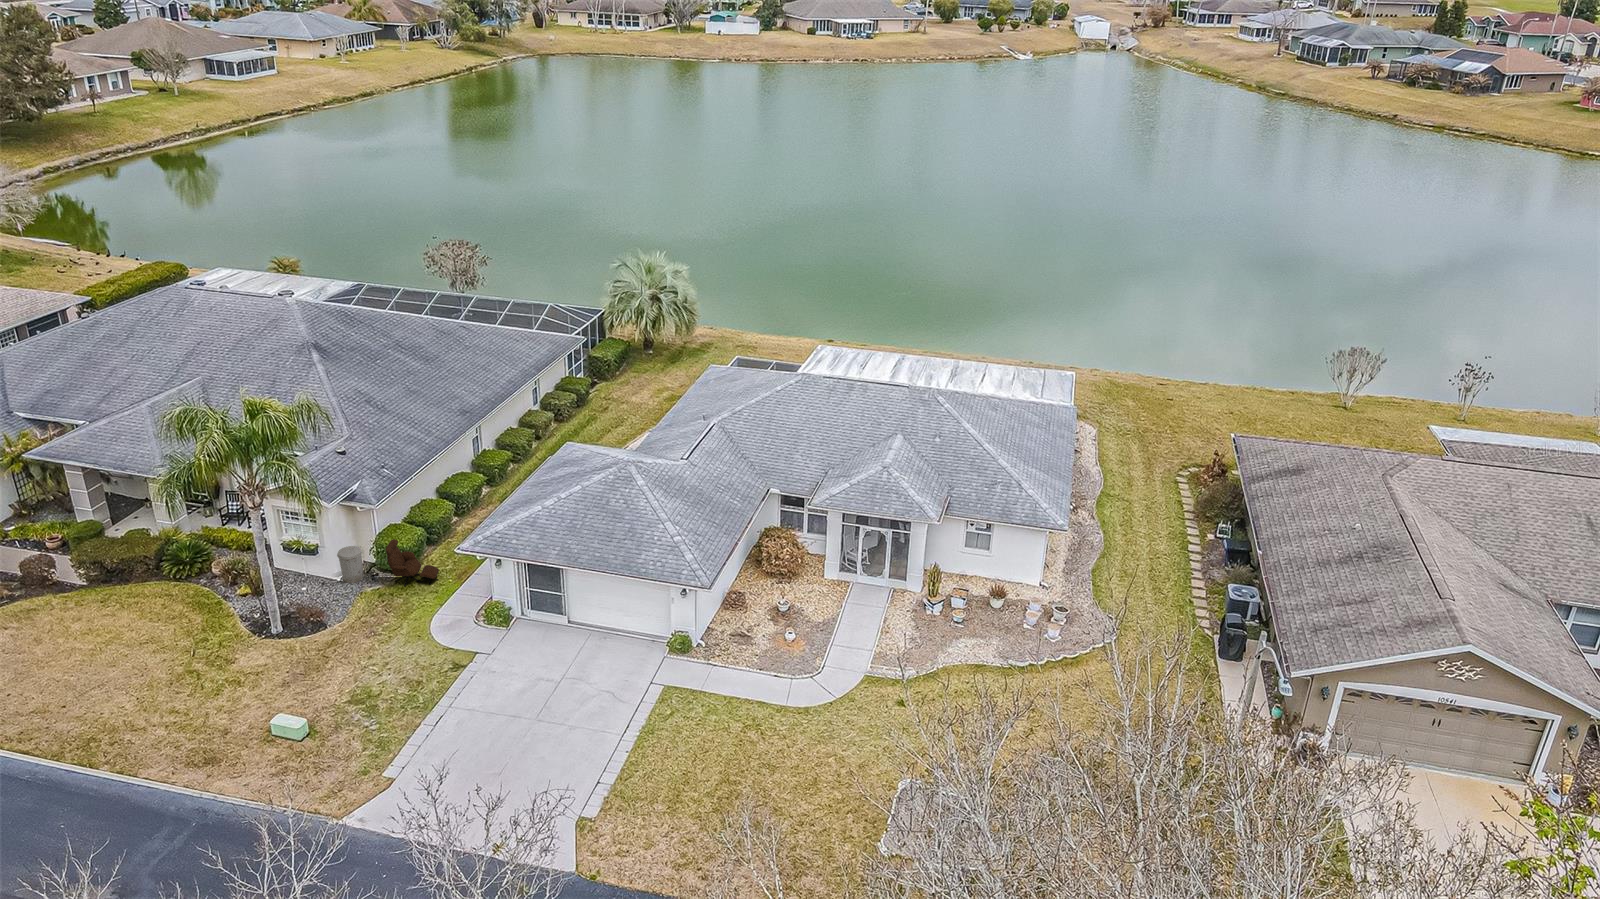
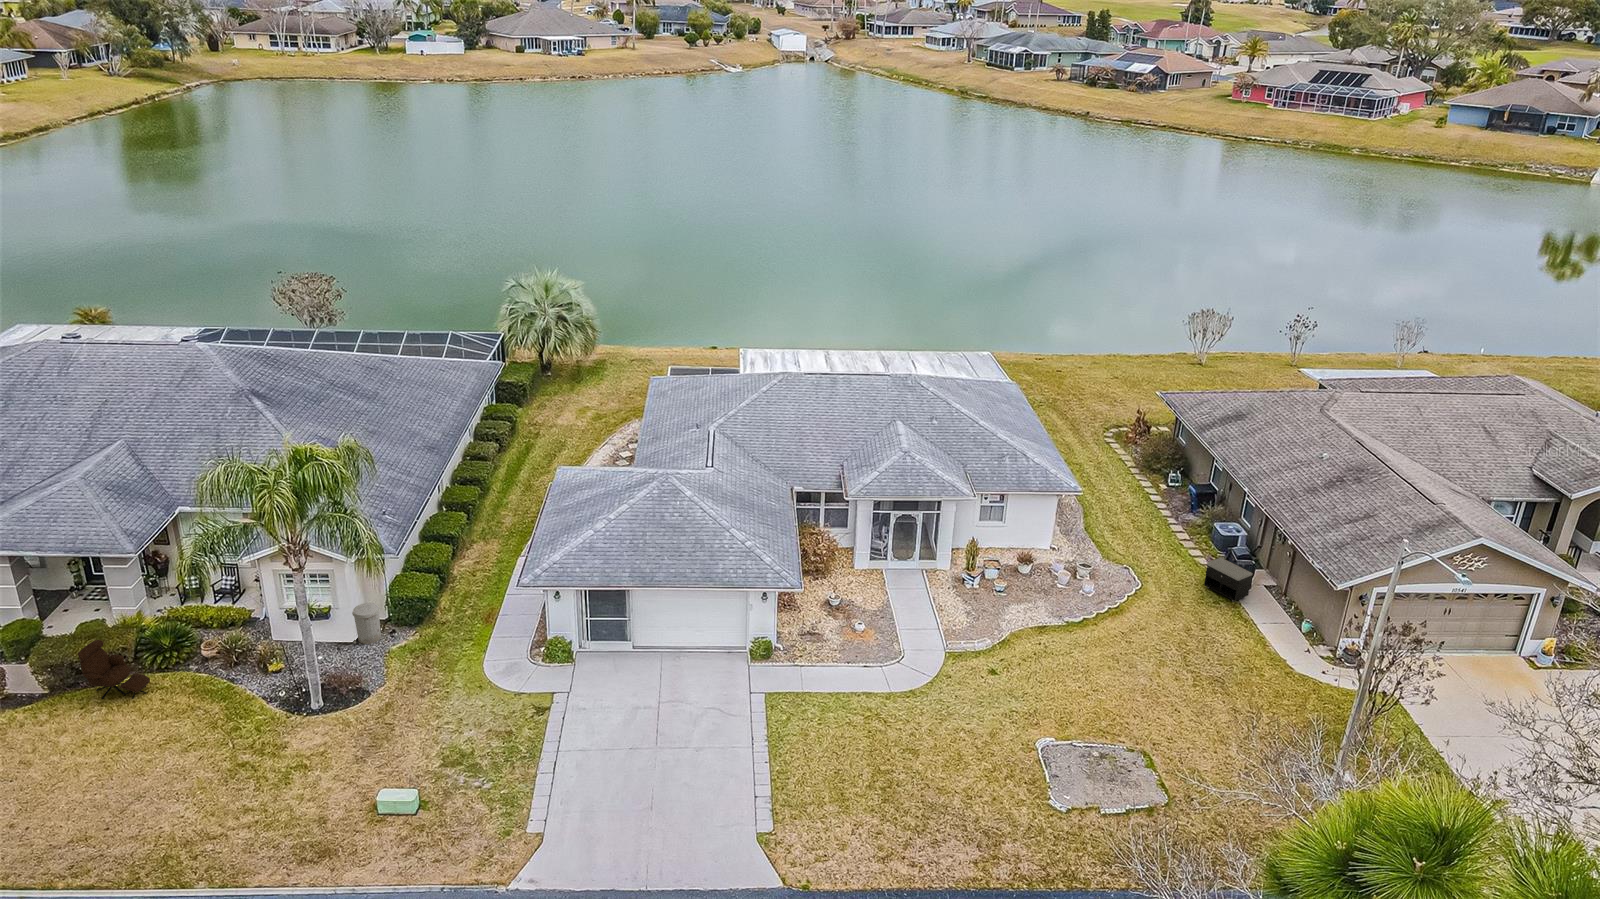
lounge chair: present [386,539,439,587] -> present [78,640,150,699]
storage bench: none [1185,622,1234,671] -> present [1204,558,1253,601]

